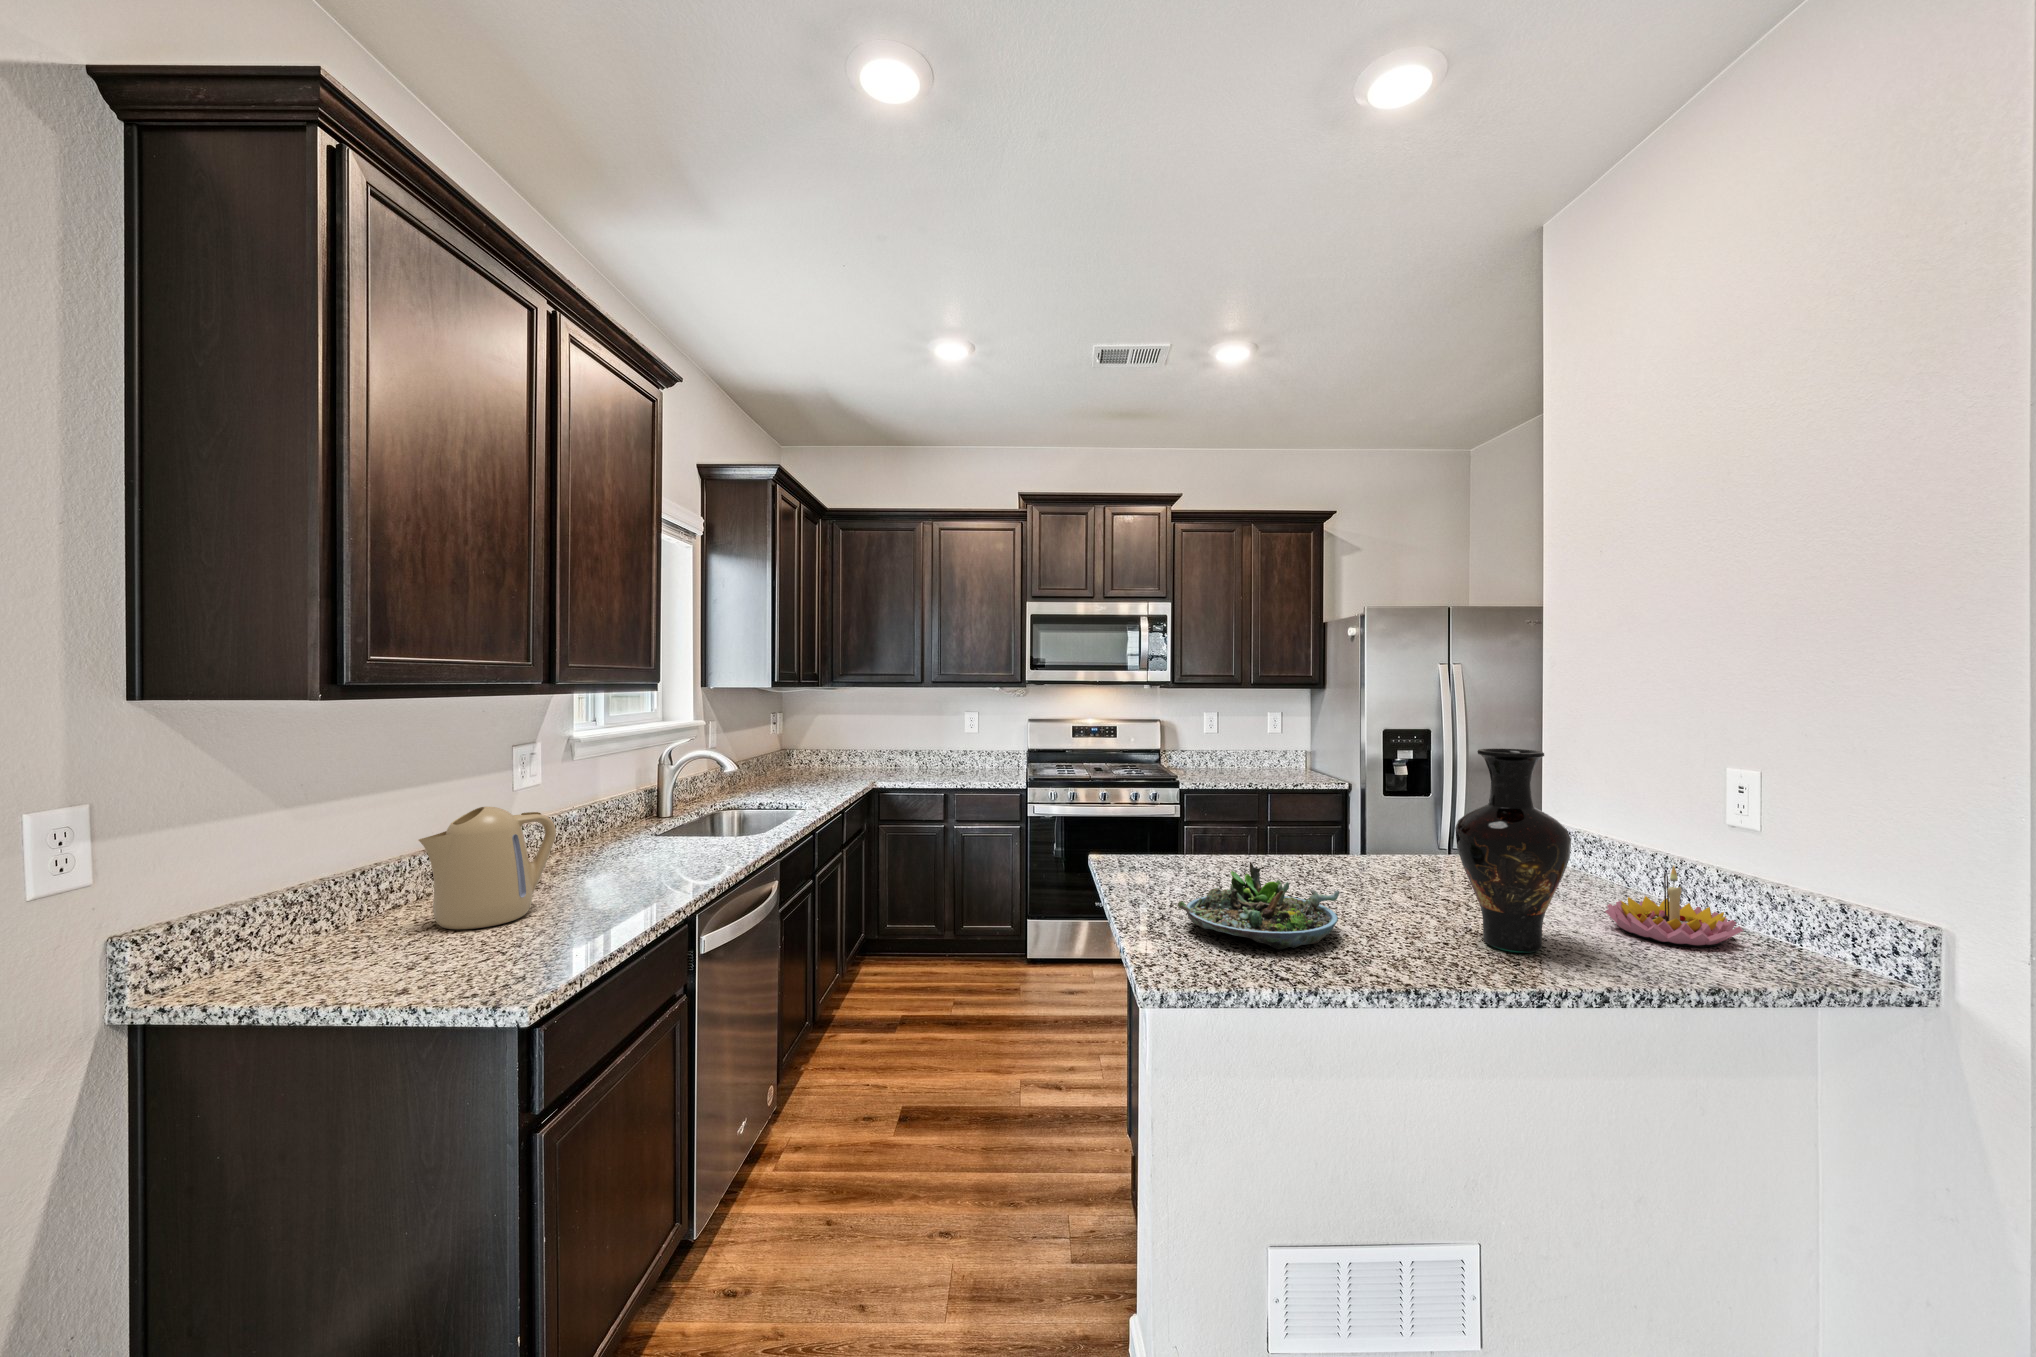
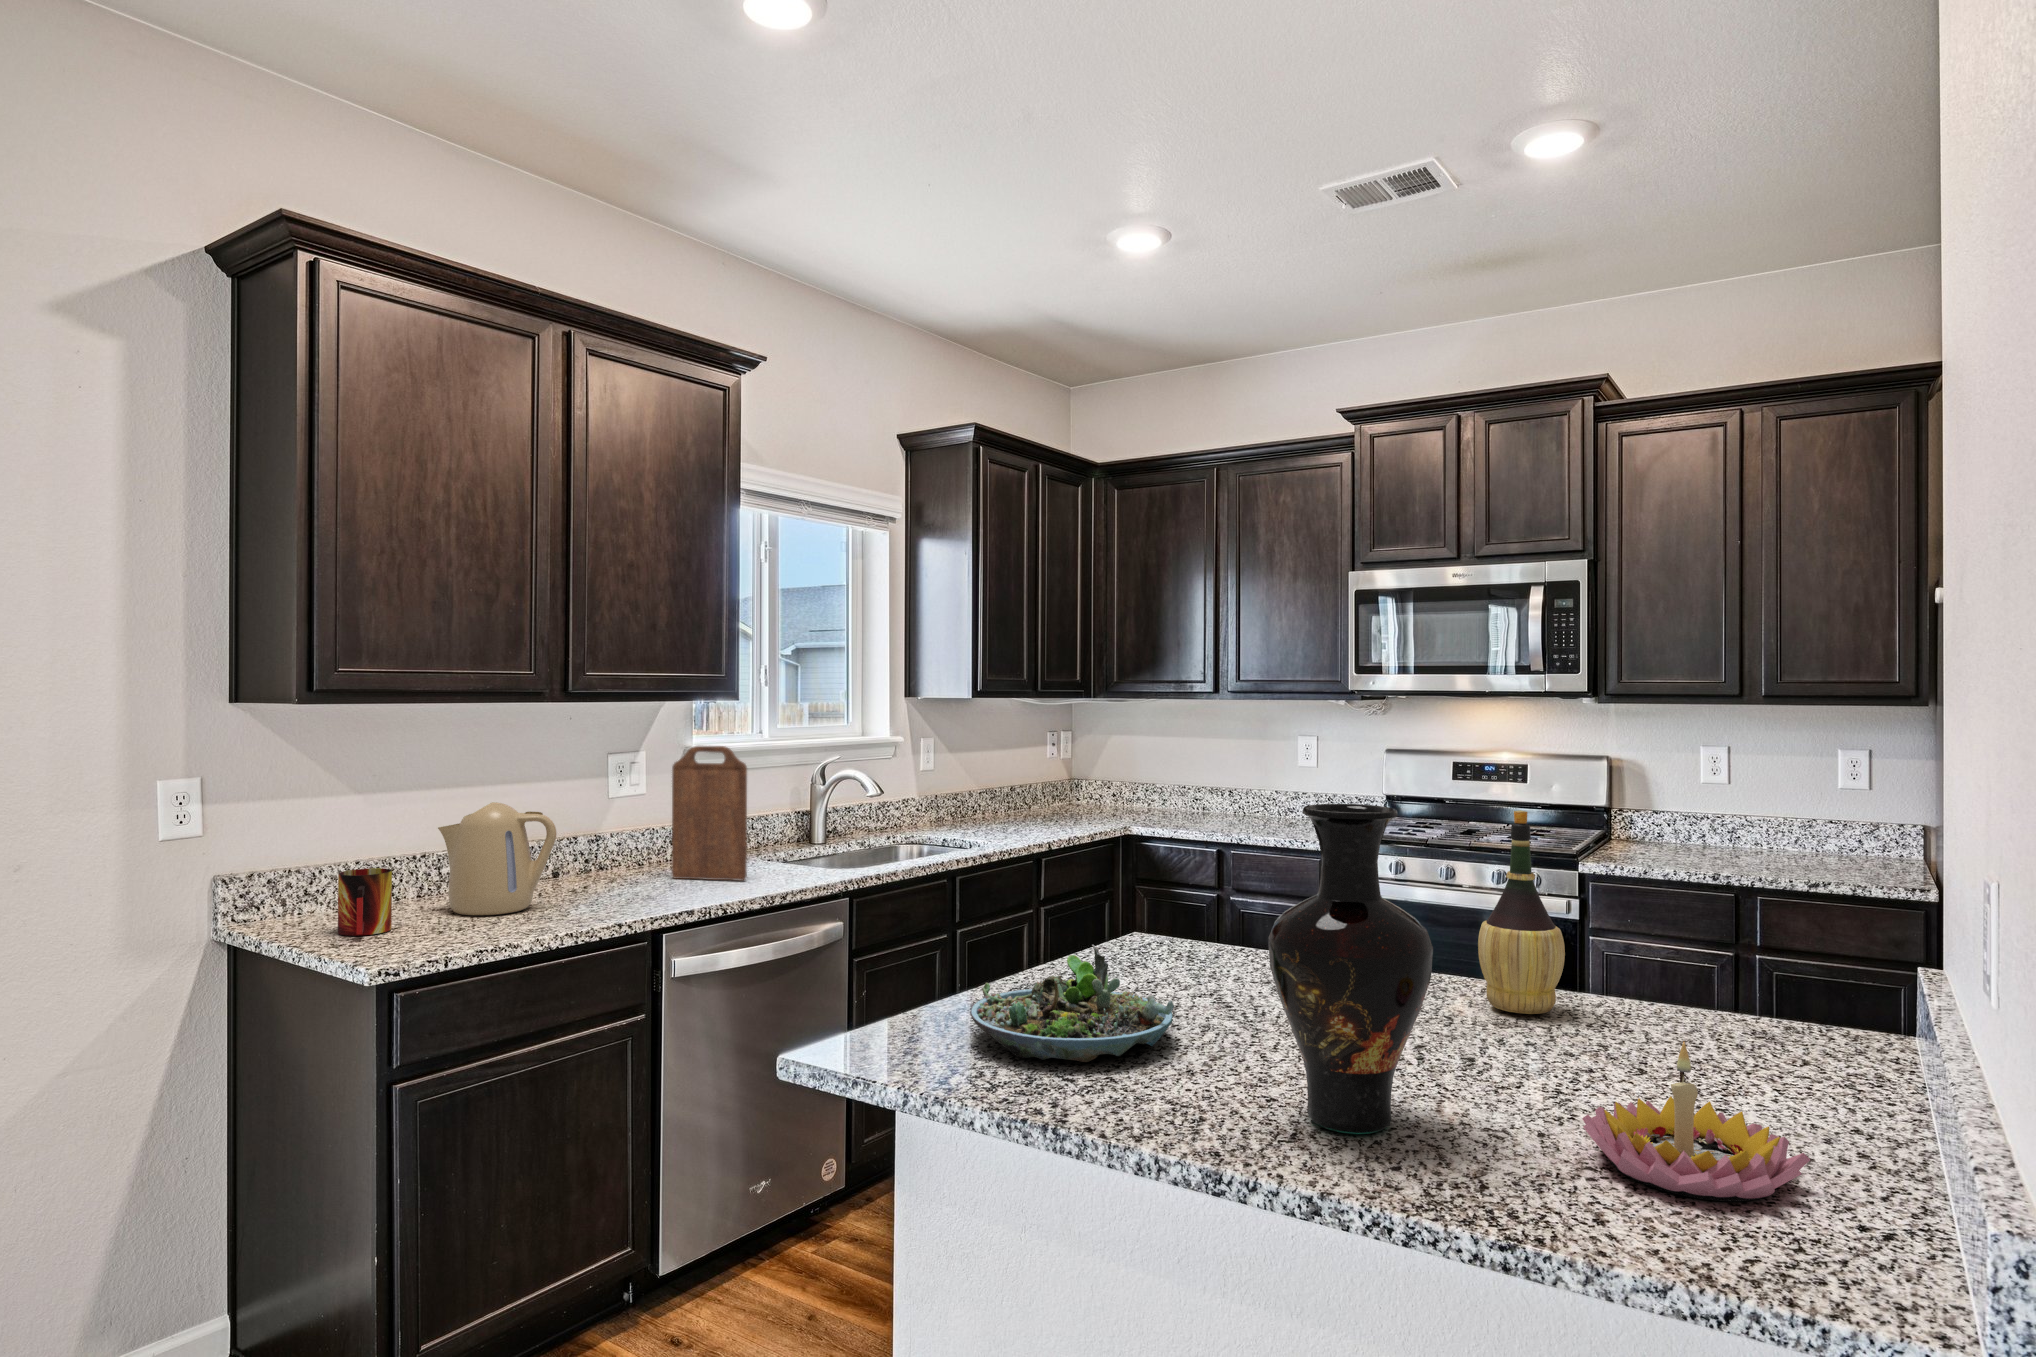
cutting board: none [604,737,683,863] -> present [672,746,747,881]
wine bottle: none [1366,749,1418,868] -> present [1478,810,1565,1014]
mug: none [343,892,413,977] -> present [338,868,392,936]

